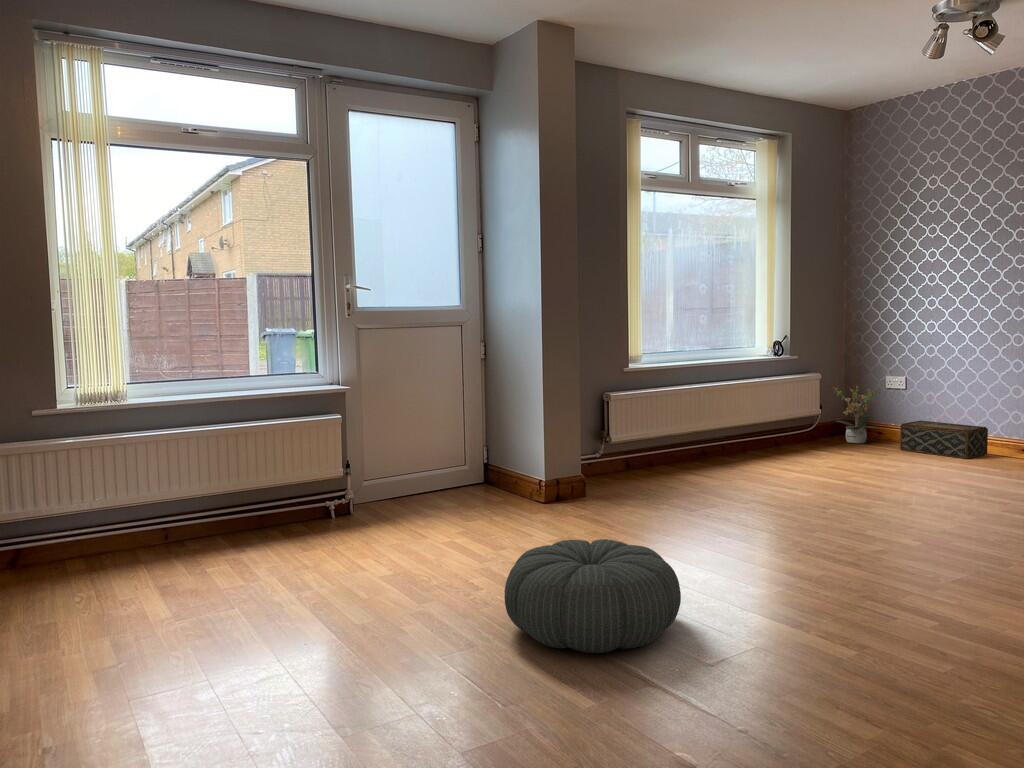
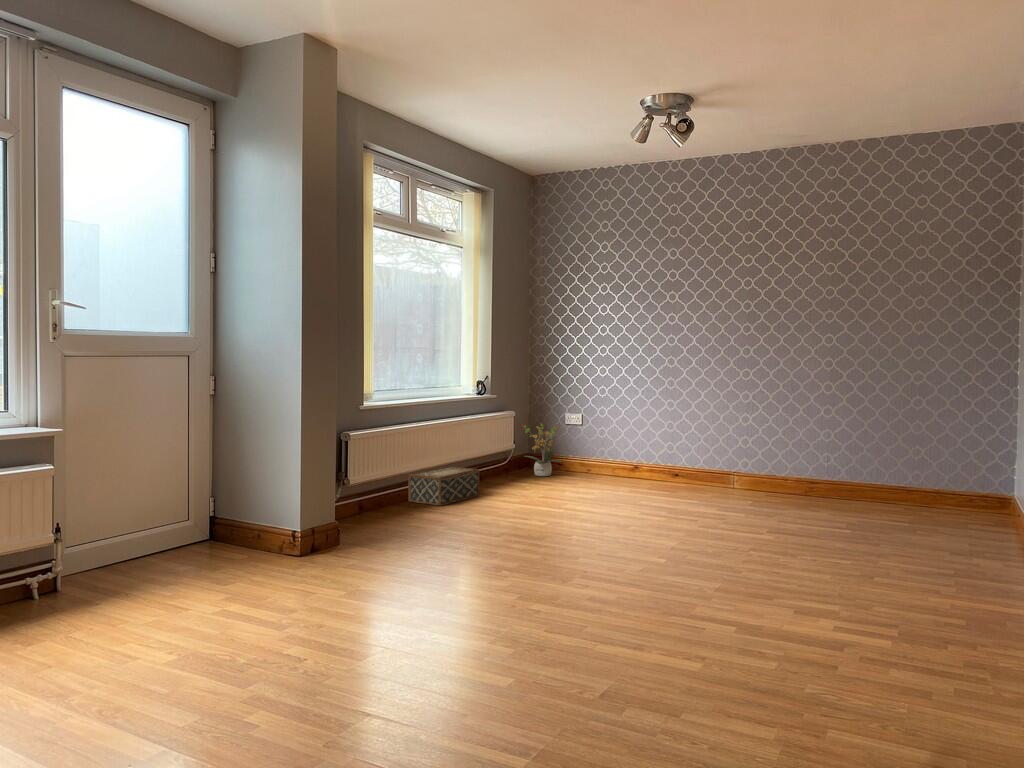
woven basket: present [900,421,988,459] -> present [408,466,479,506]
pouf: present [505,539,681,653] -> none [375,586,561,711]

